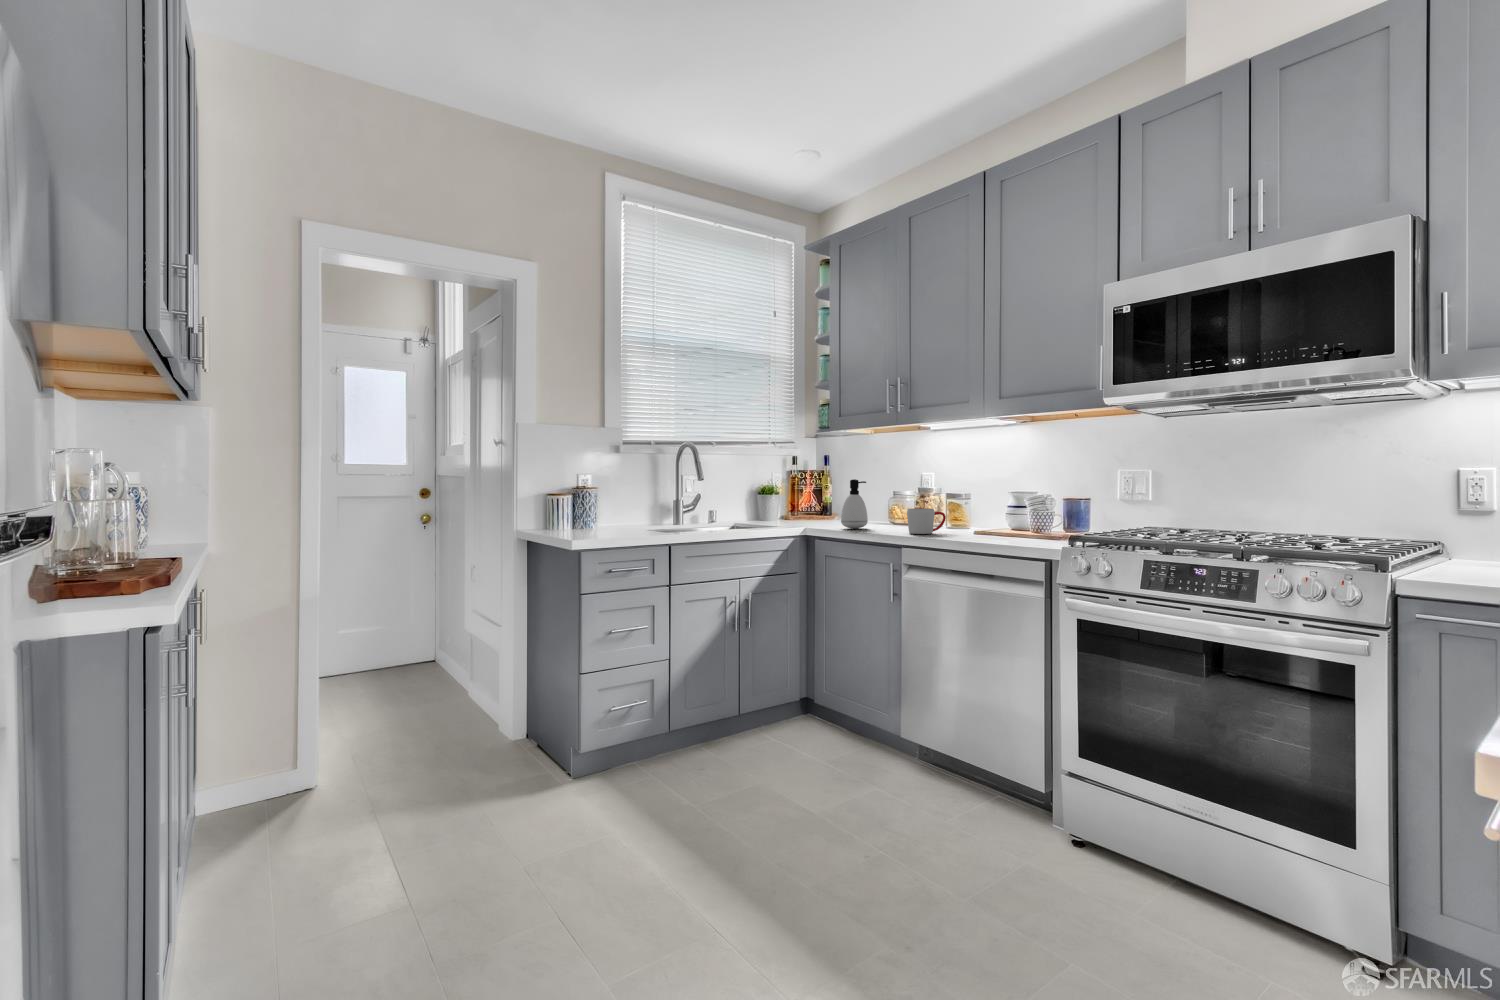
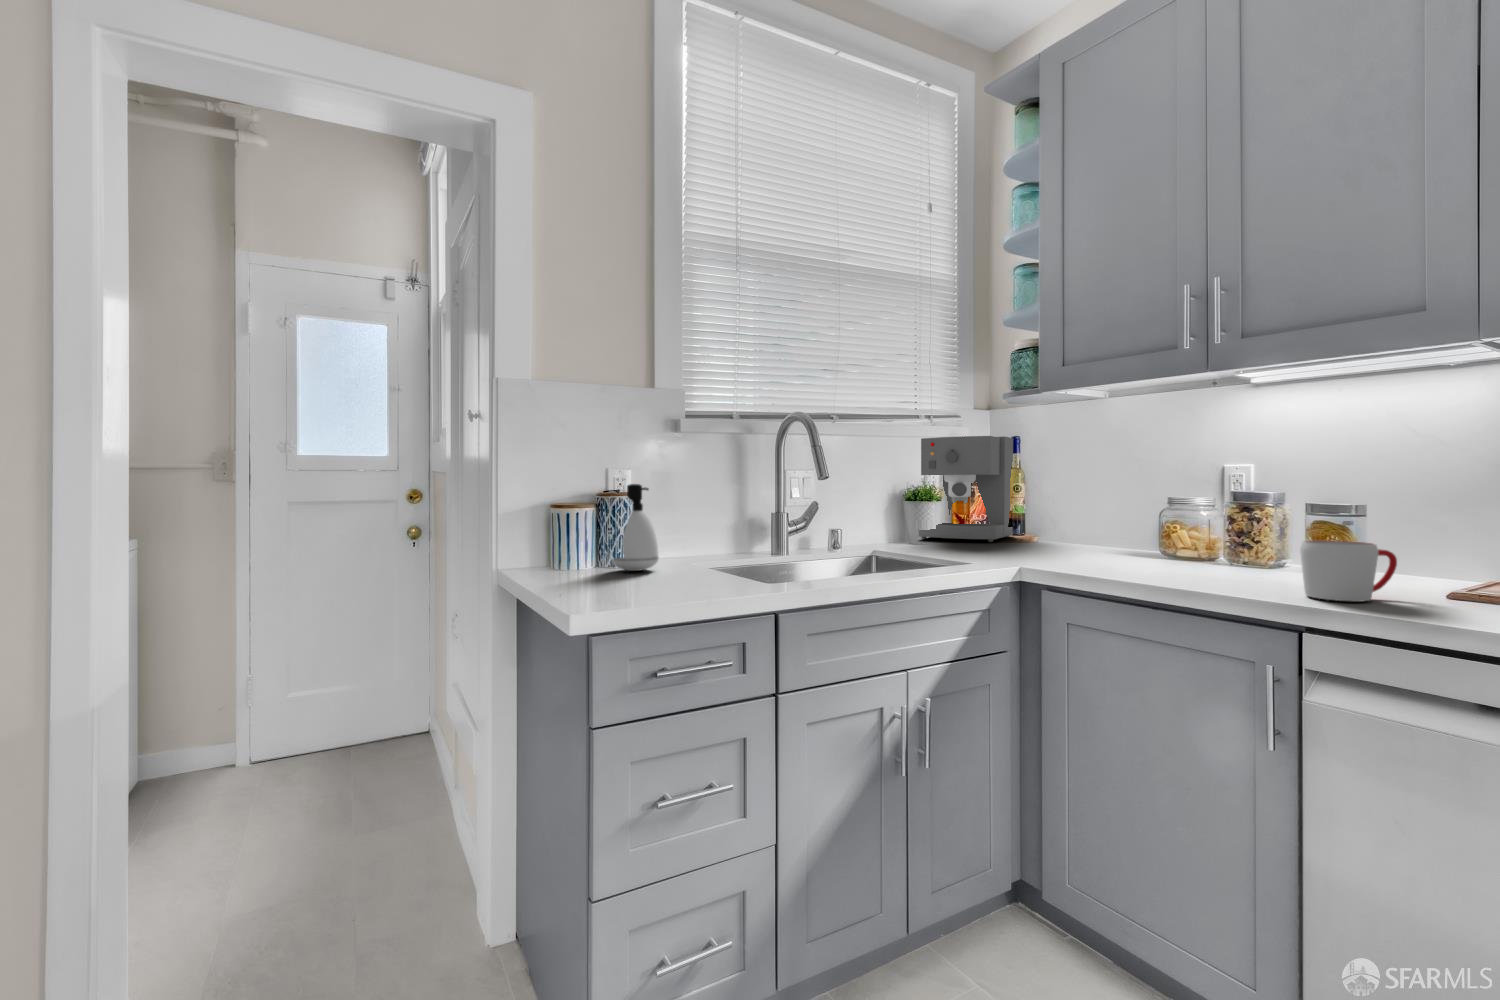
coffee maker: none [766,455,825,519] -> present [919,436,1013,542]
soap dispenser: present [841,479,868,529] -> present [612,484,658,571]

